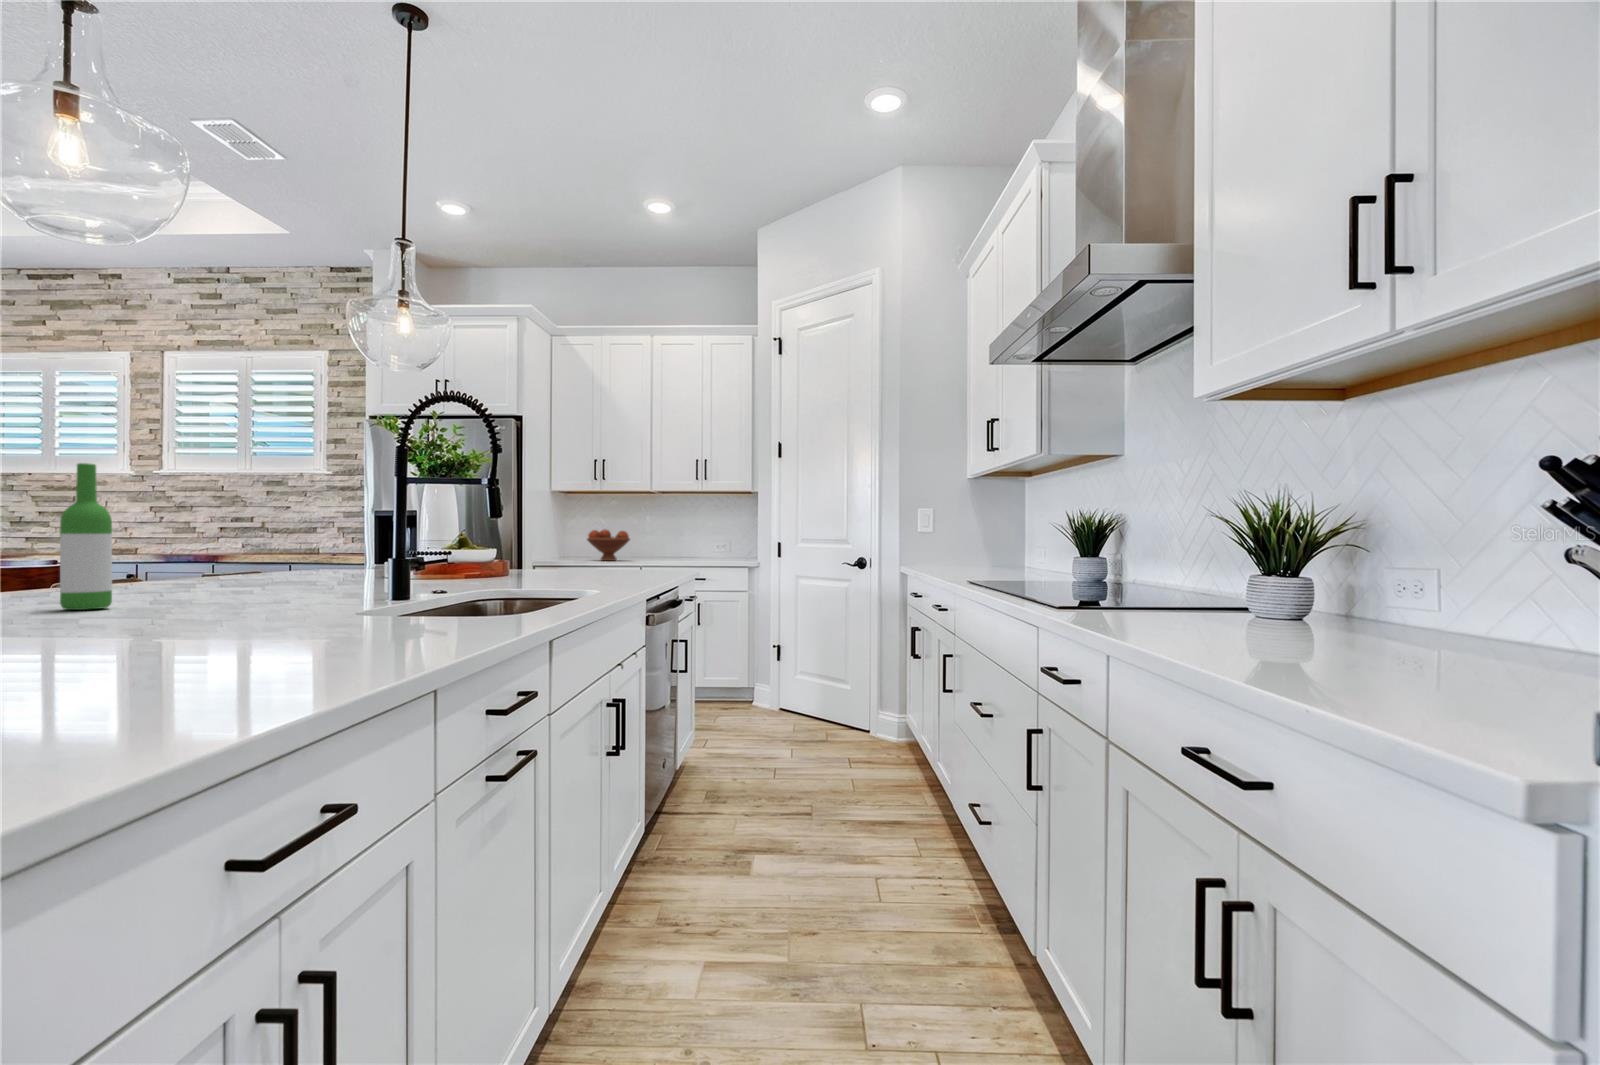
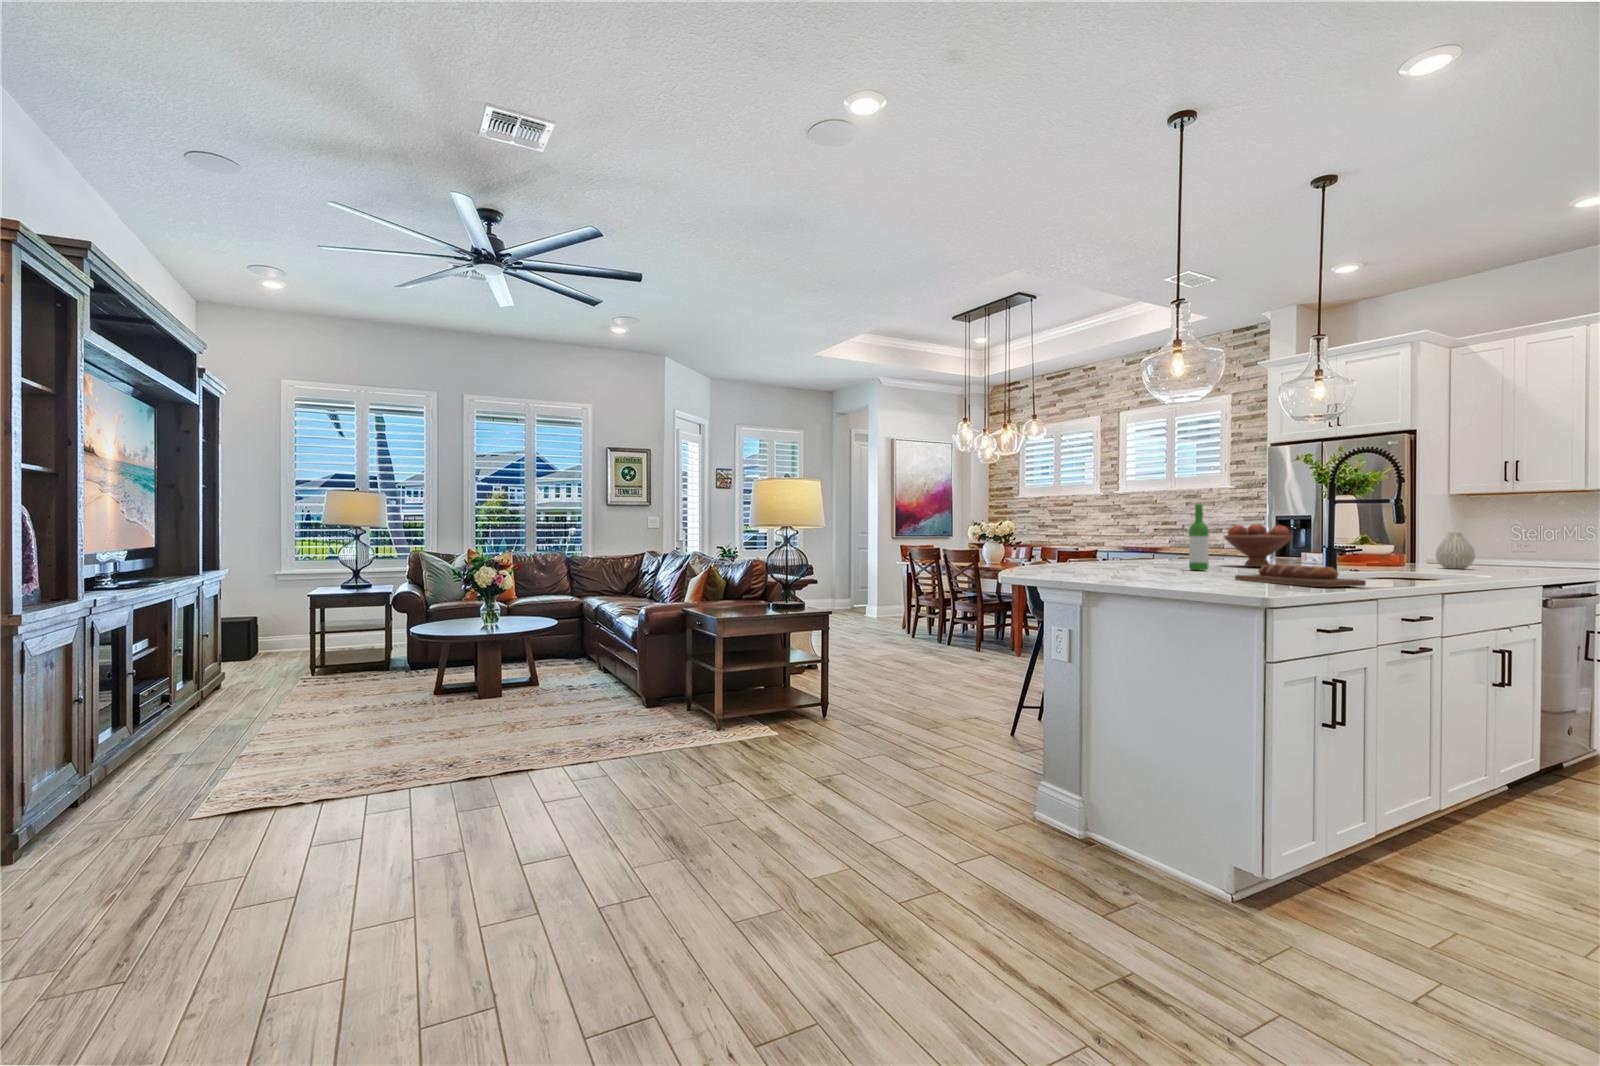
vase: none [531,529,567,573] -> present [1436,532,1475,569]
fruit bowl: present [587,530,630,561] -> present [1224,524,1292,567]
bread loaf: none [70,597,367,654] -> present [1235,564,1366,587]

